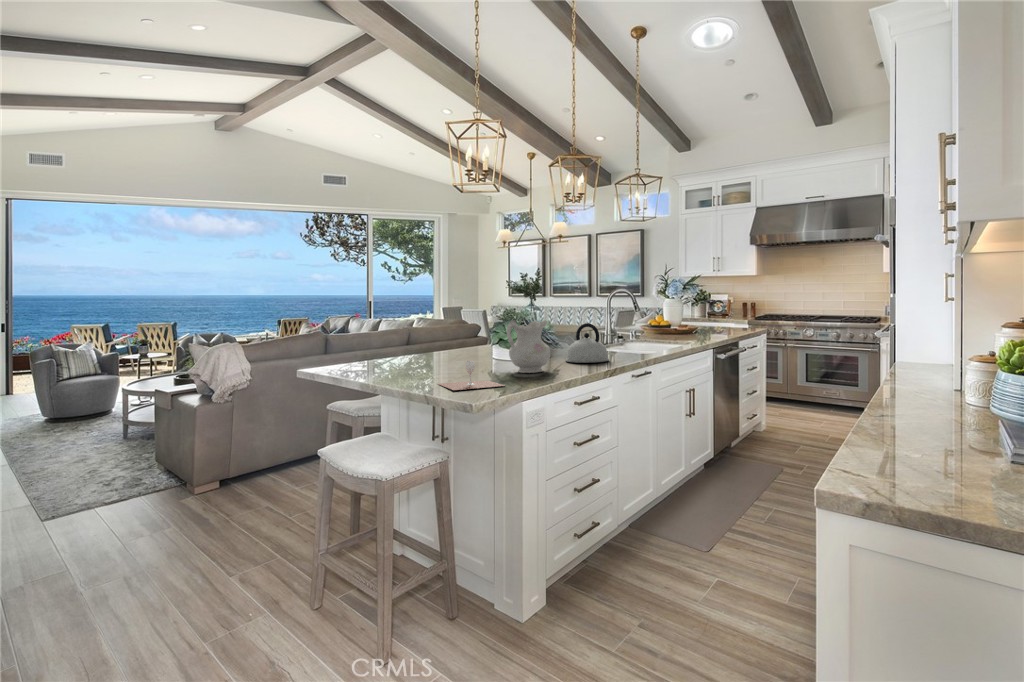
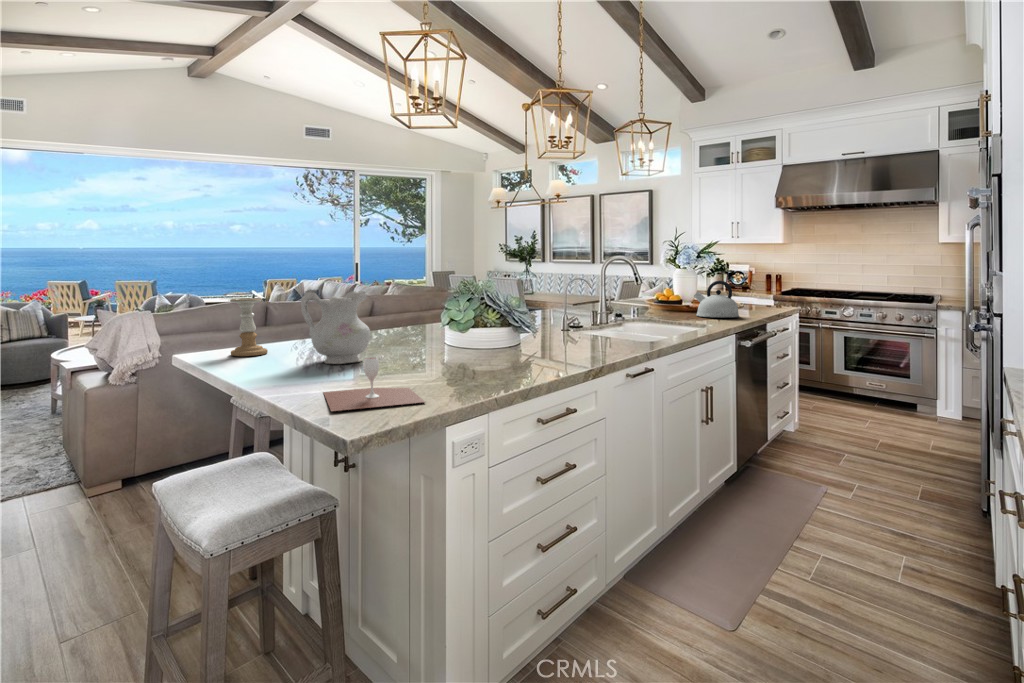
ceramic pitcher: present [507,320,550,373] -> present [301,290,370,364]
kettle: present [564,323,609,363] -> present [694,281,739,318]
candle holder: none [347,329,371,369] -> present [230,298,268,356]

